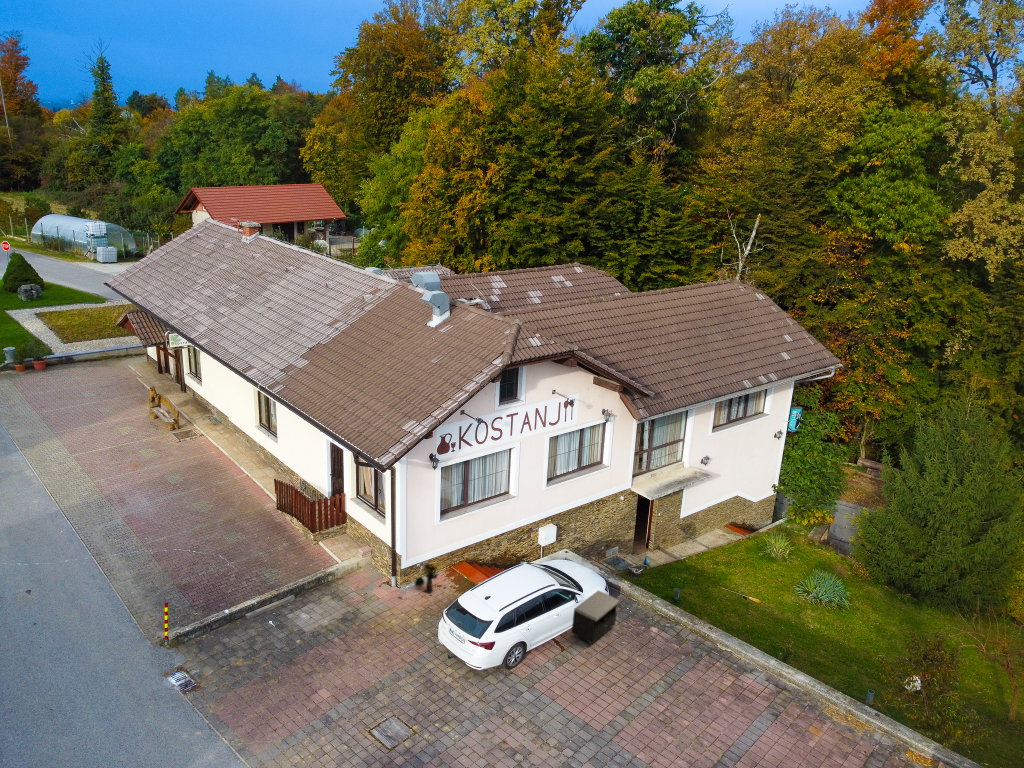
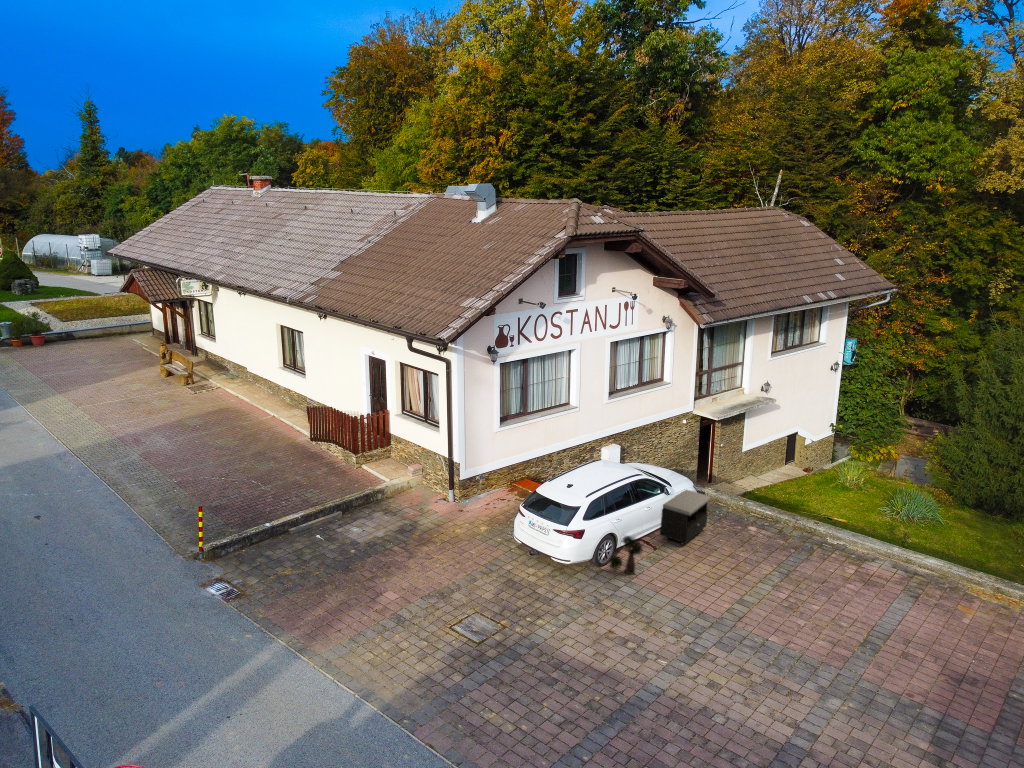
potted plant: present [415,565,438,593] -> present [609,536,642,574]

